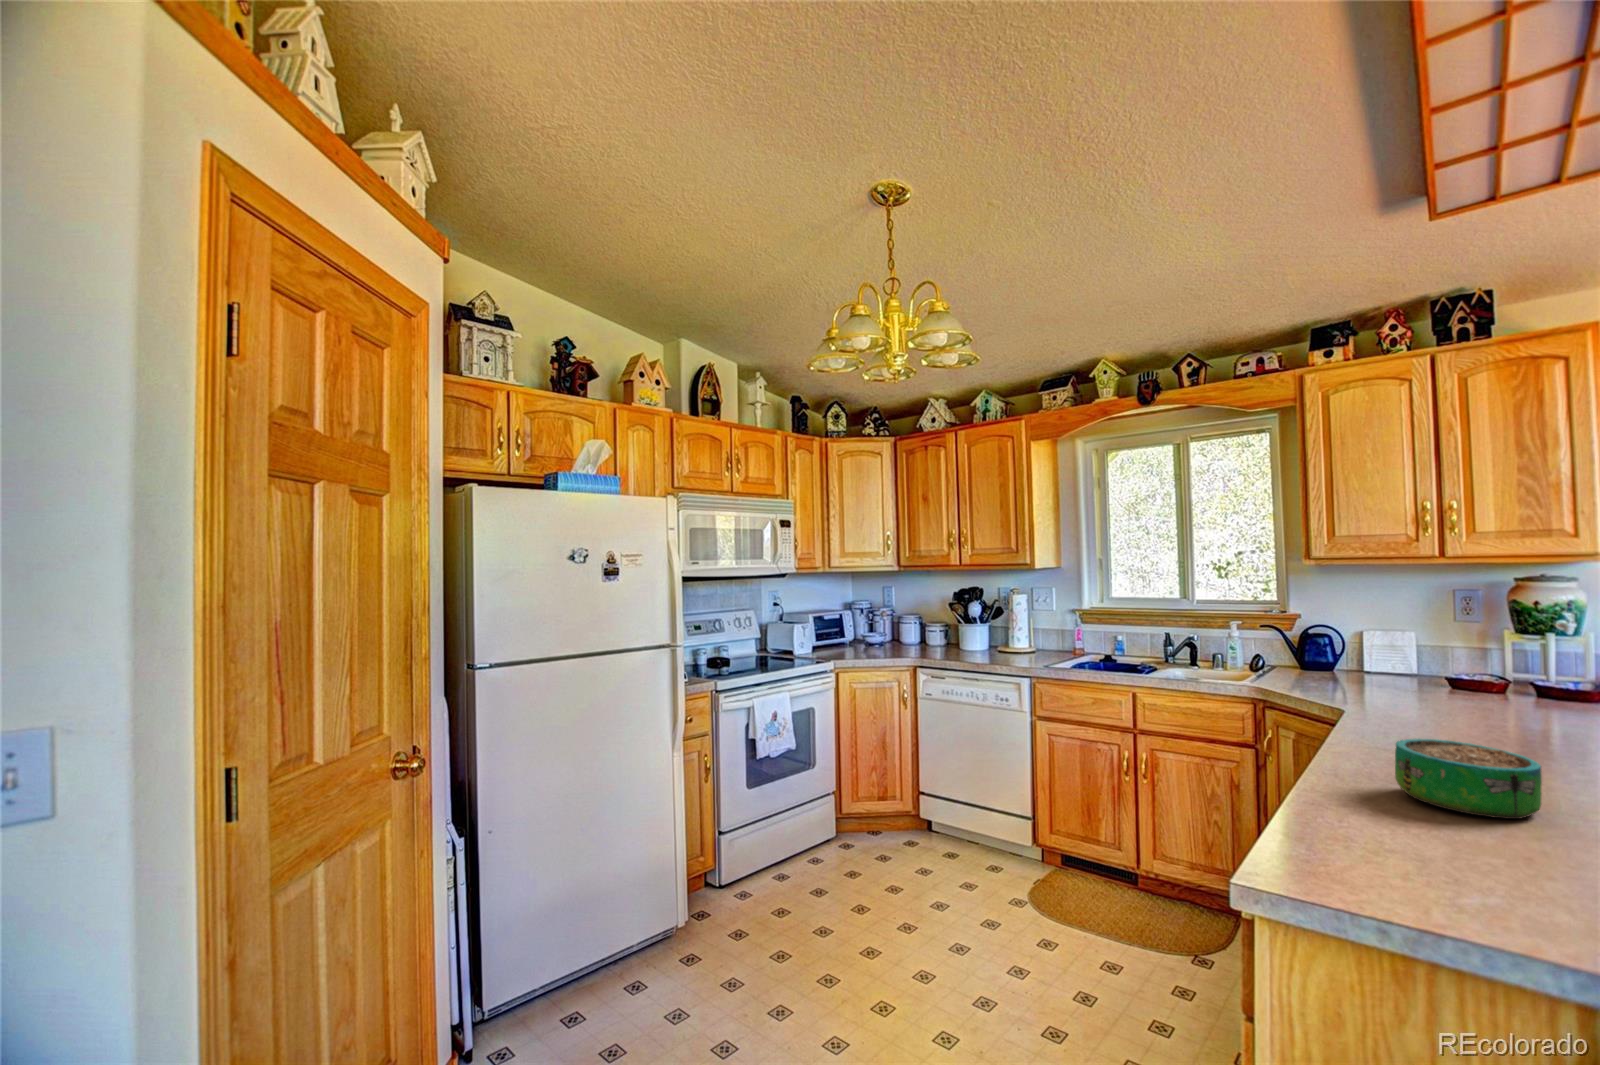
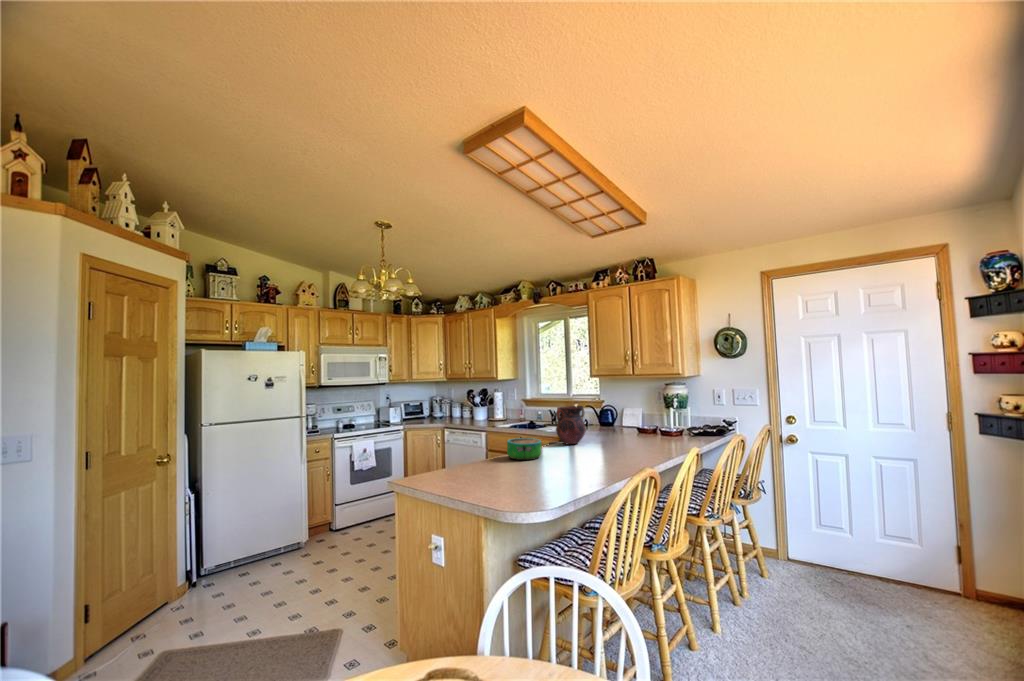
vase: none [1382,639,1489,744] -> present [556,406,586,444]

